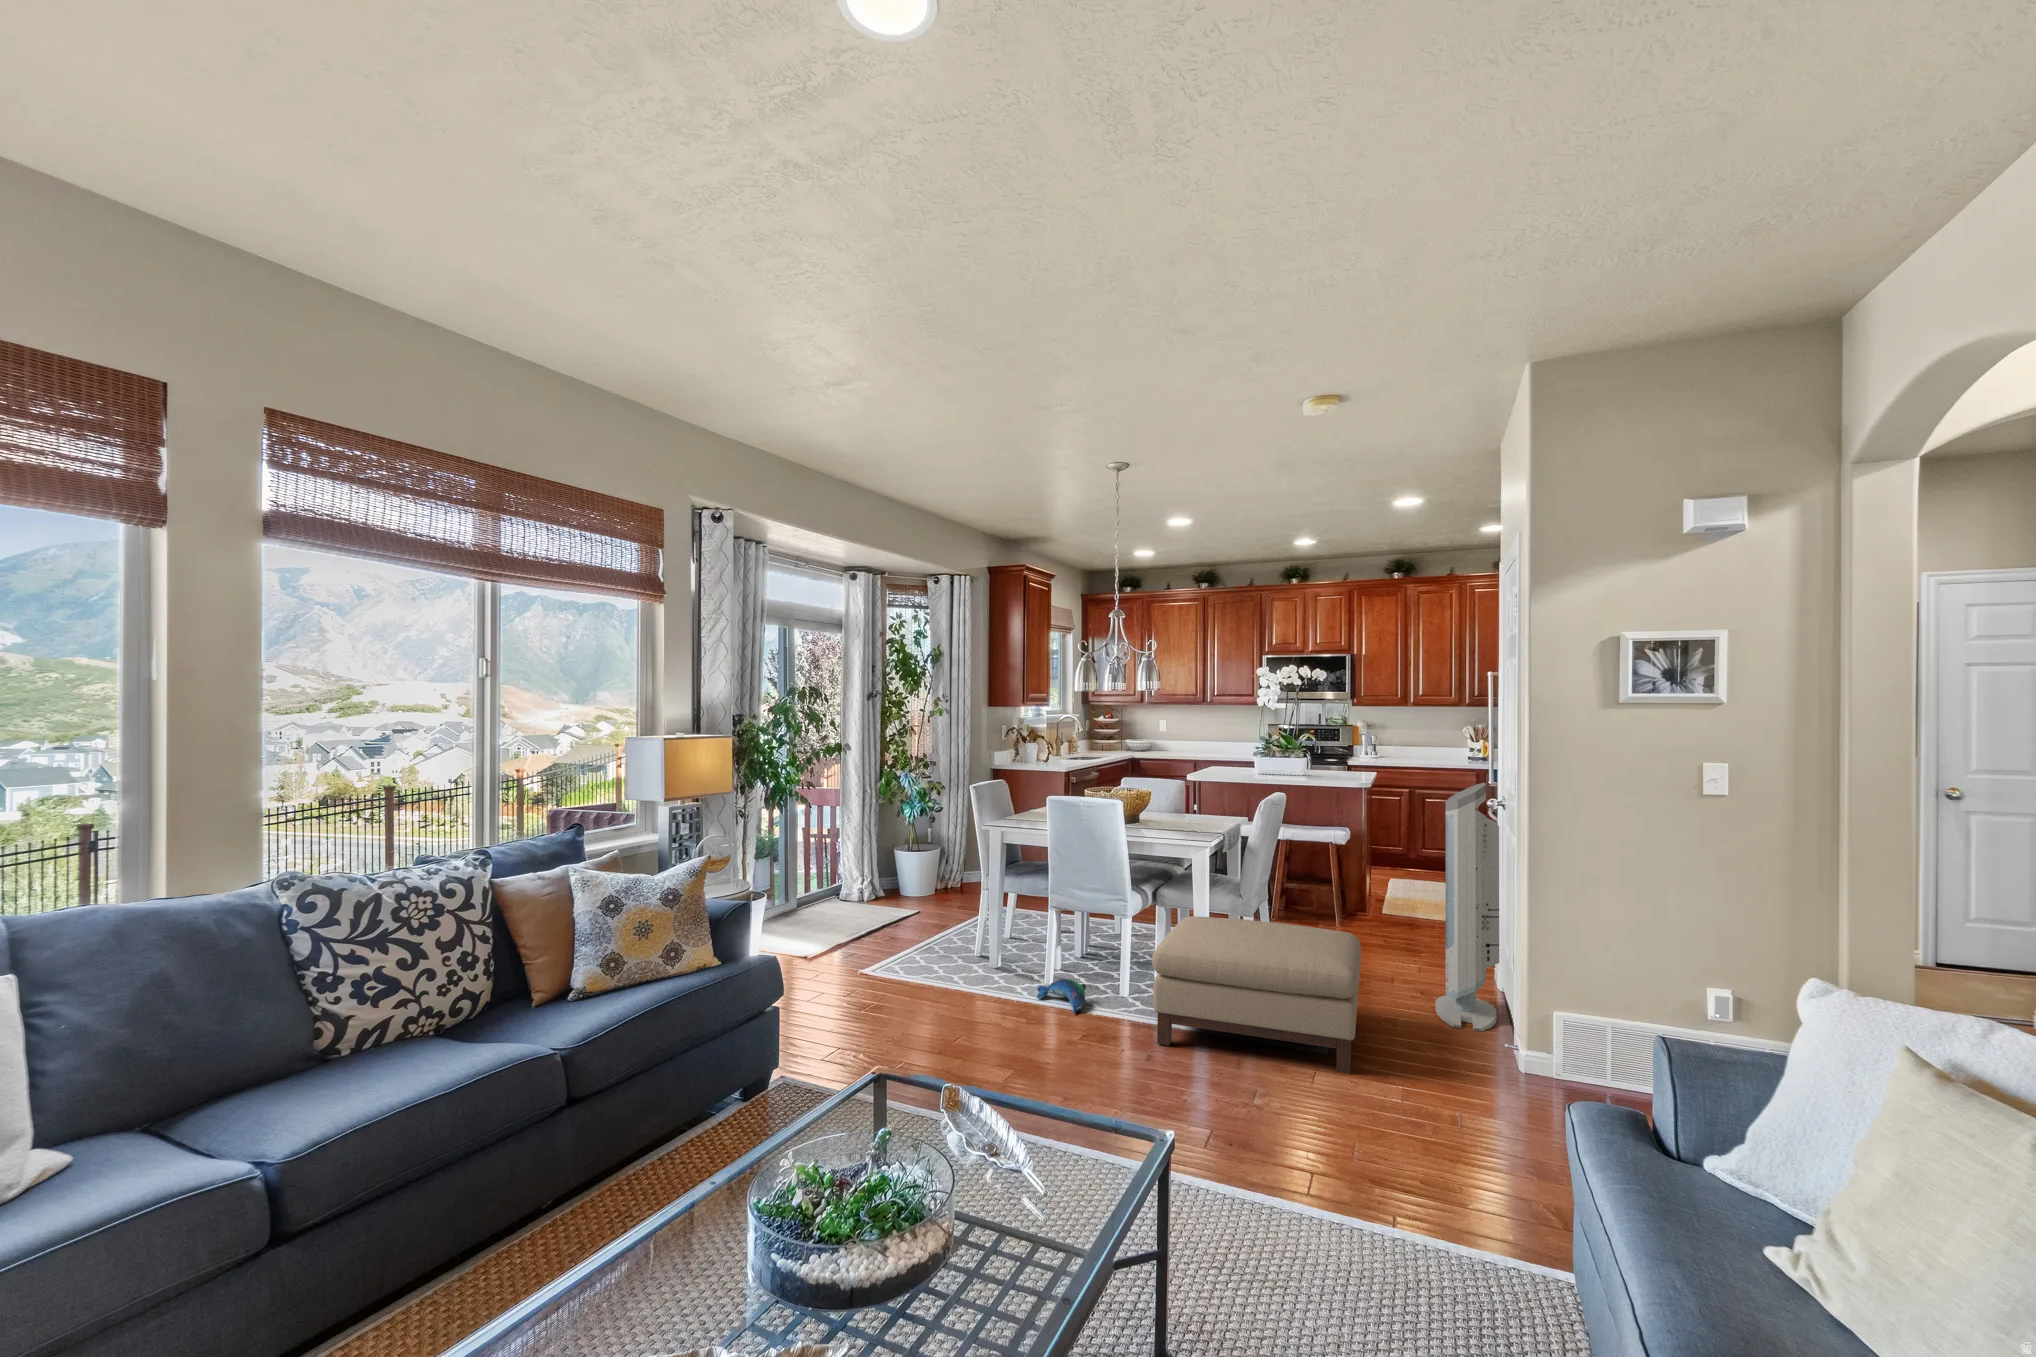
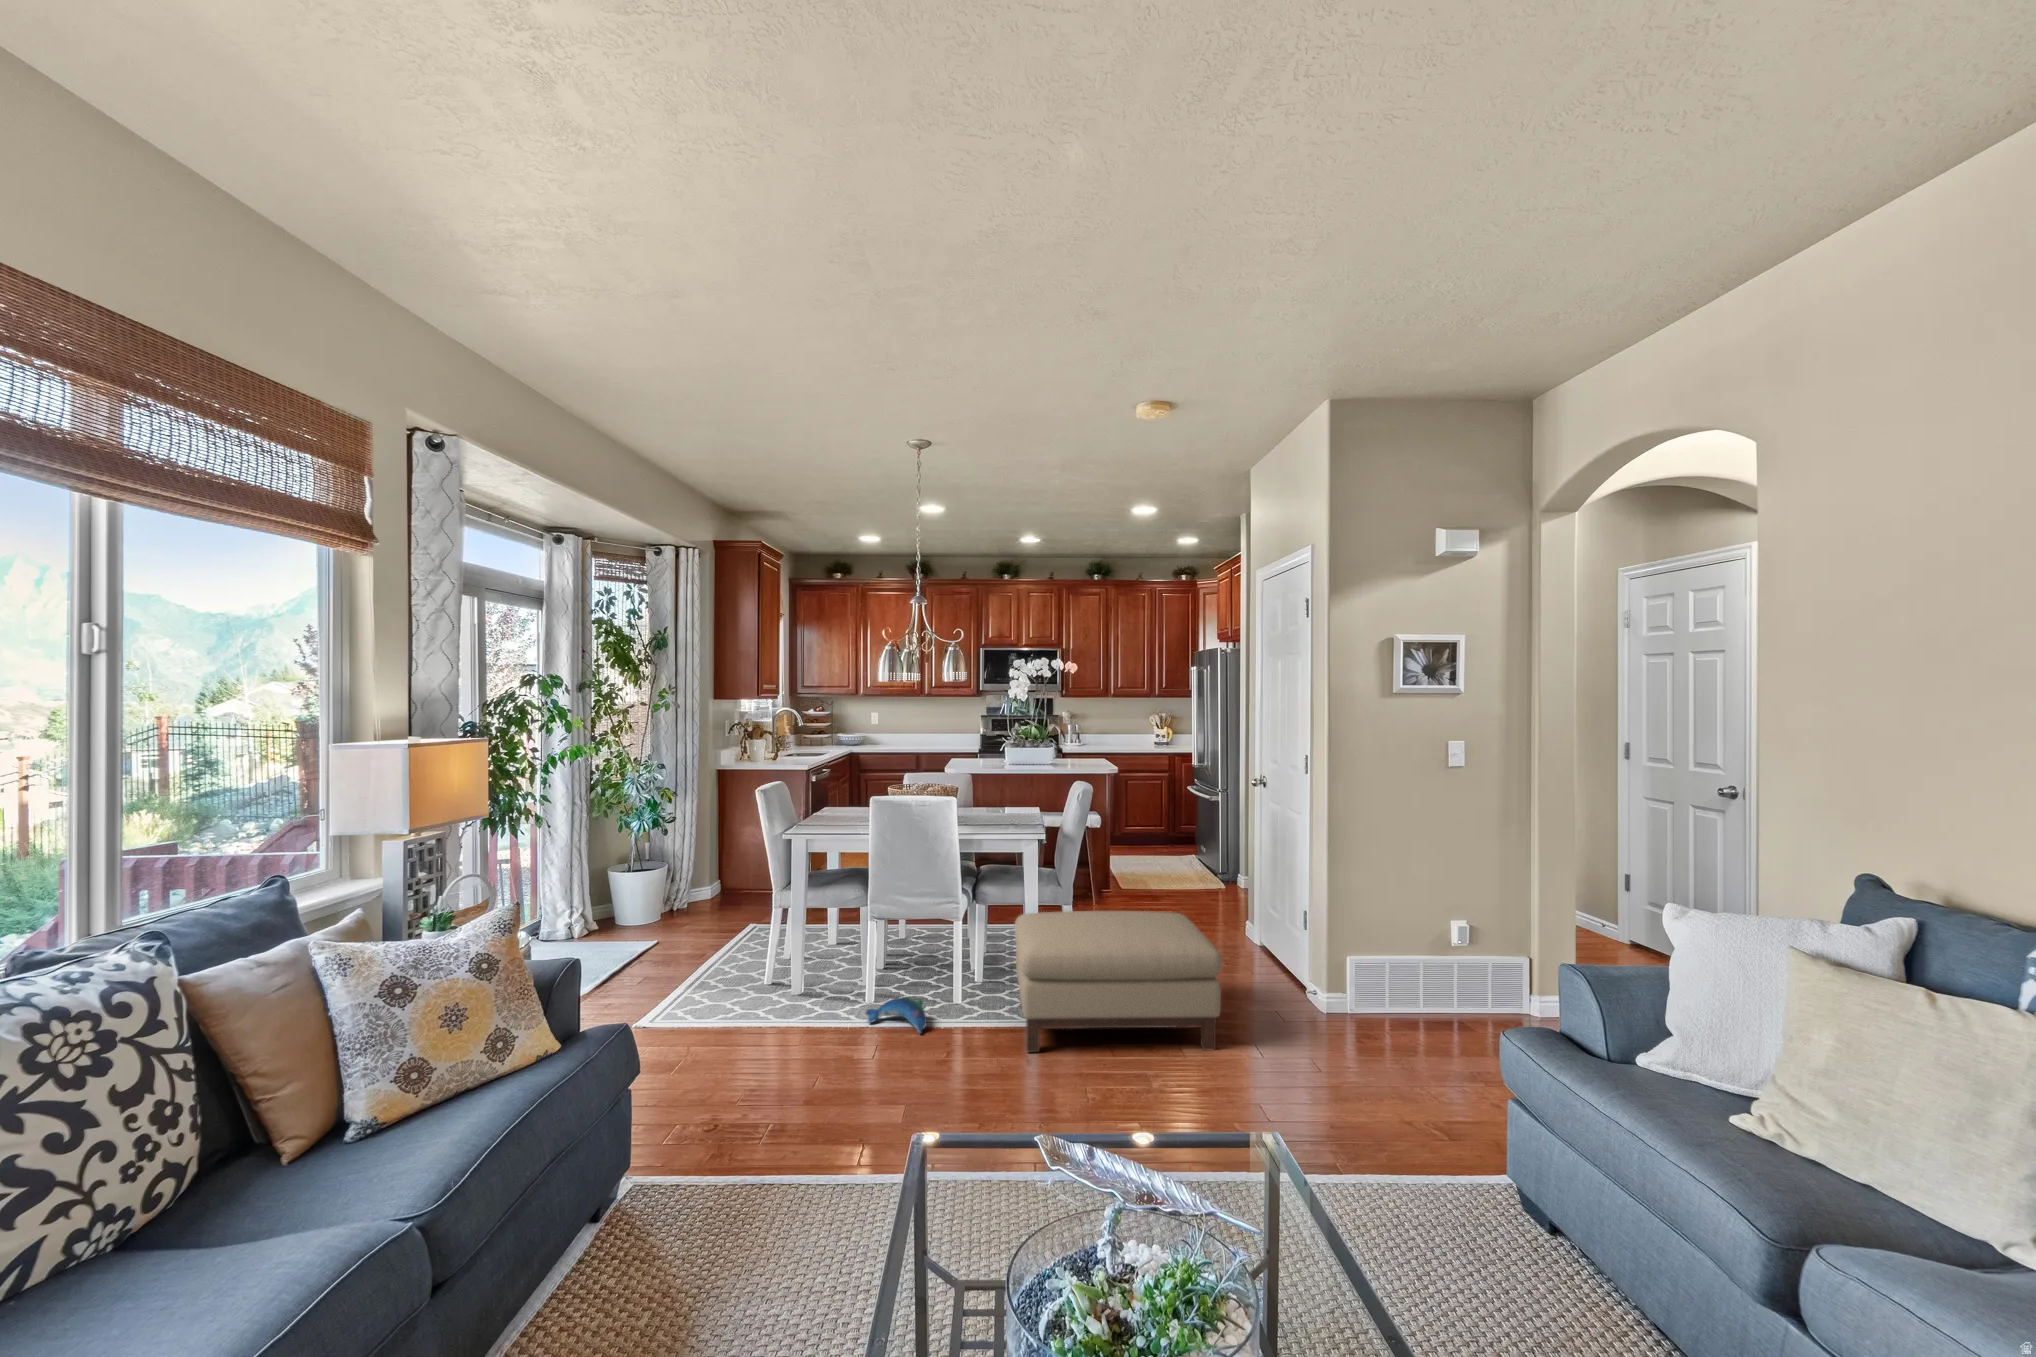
air purifier: present [1436,783,1499,1031] -> none [1234,764,1291,990]

